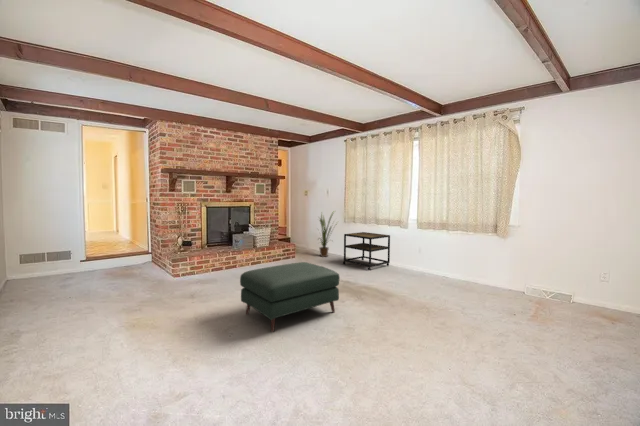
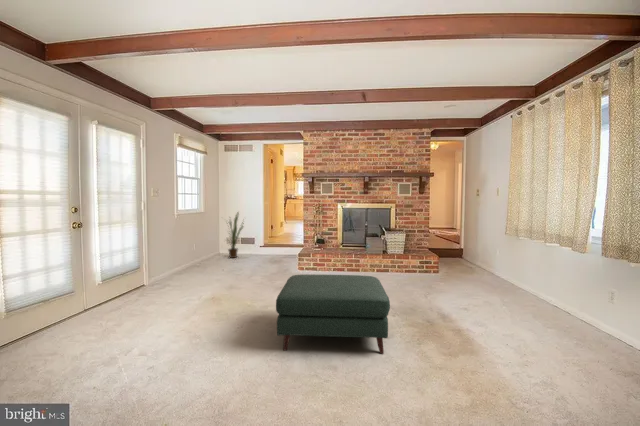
house plant: present [319,214,333,257] -> present [228,212,244,258]
side table: present [343,232,390,270] -> none [496,249,584,310]

